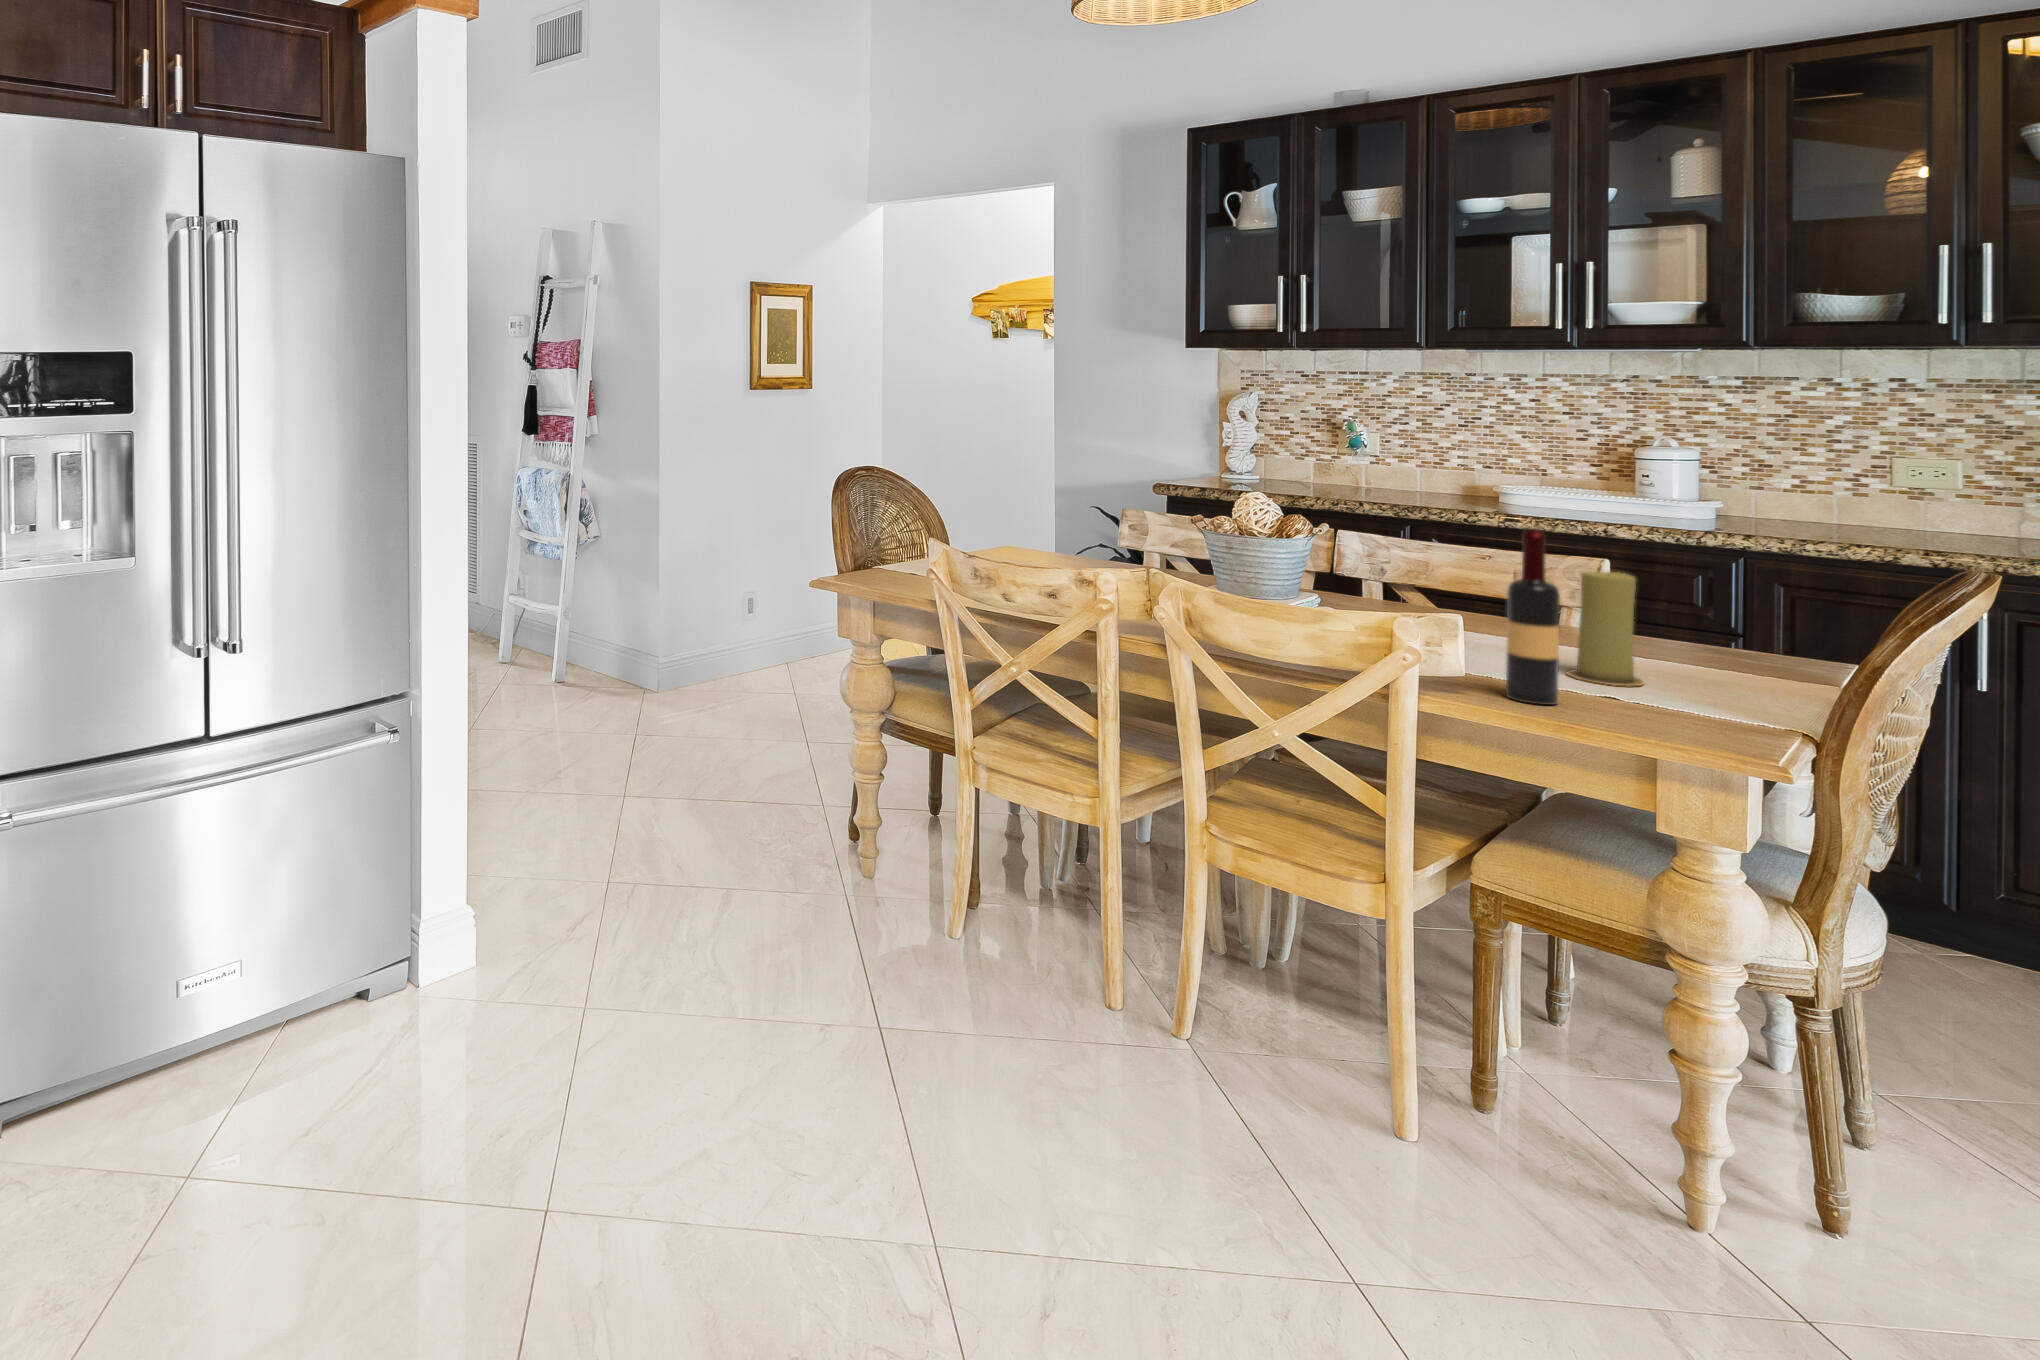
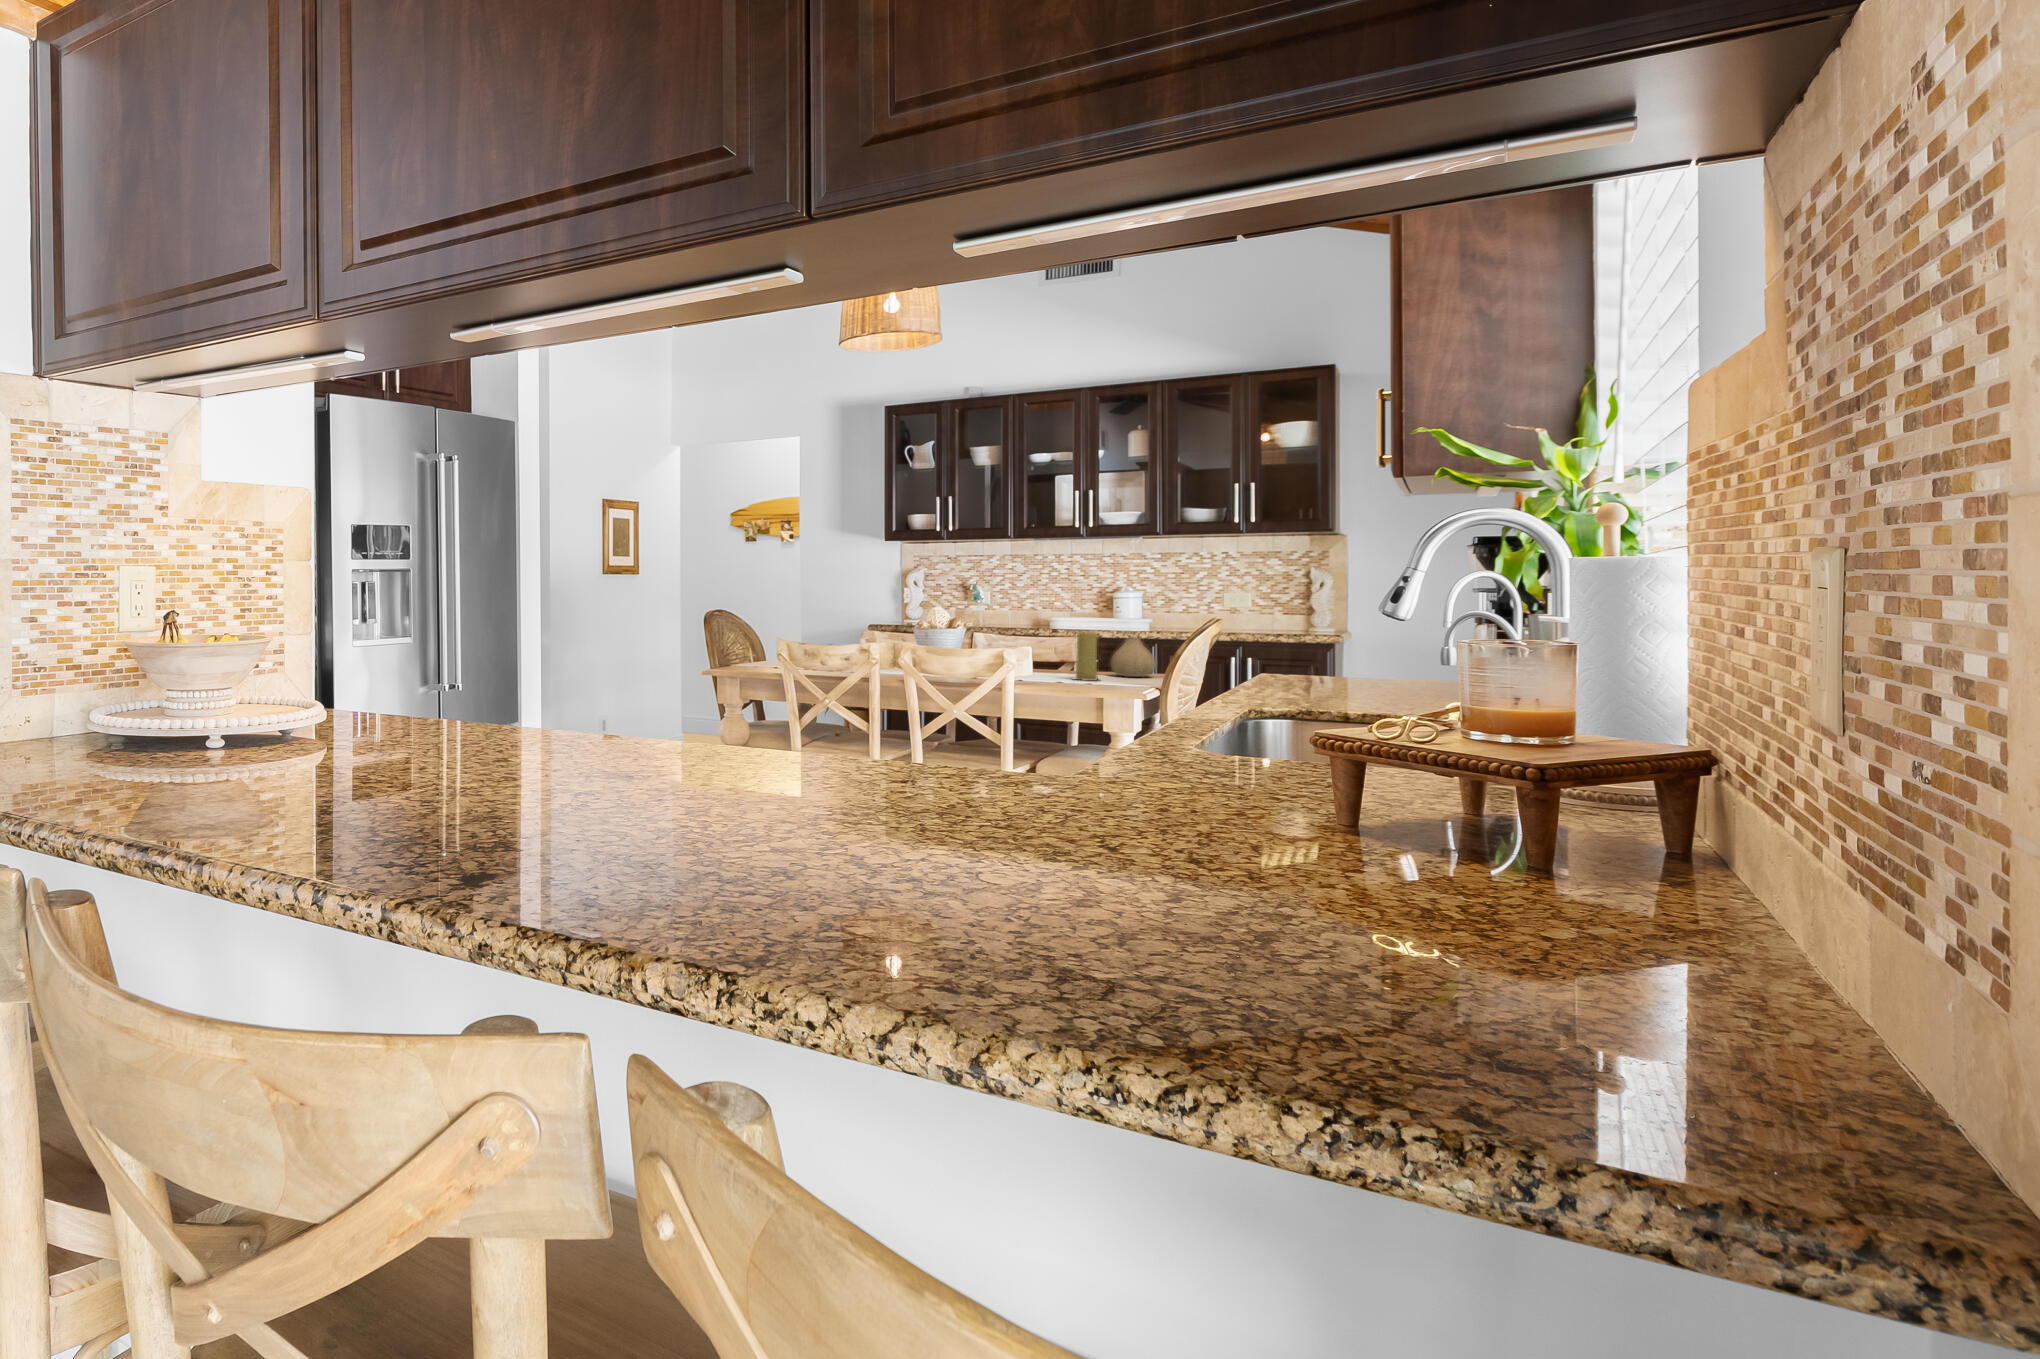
wine bottle: present [1506,529,1560,705] -> none [1047,609,1067,684]
vase: none [1660,580,1782,670] -> present [1111,638,1156,677]

